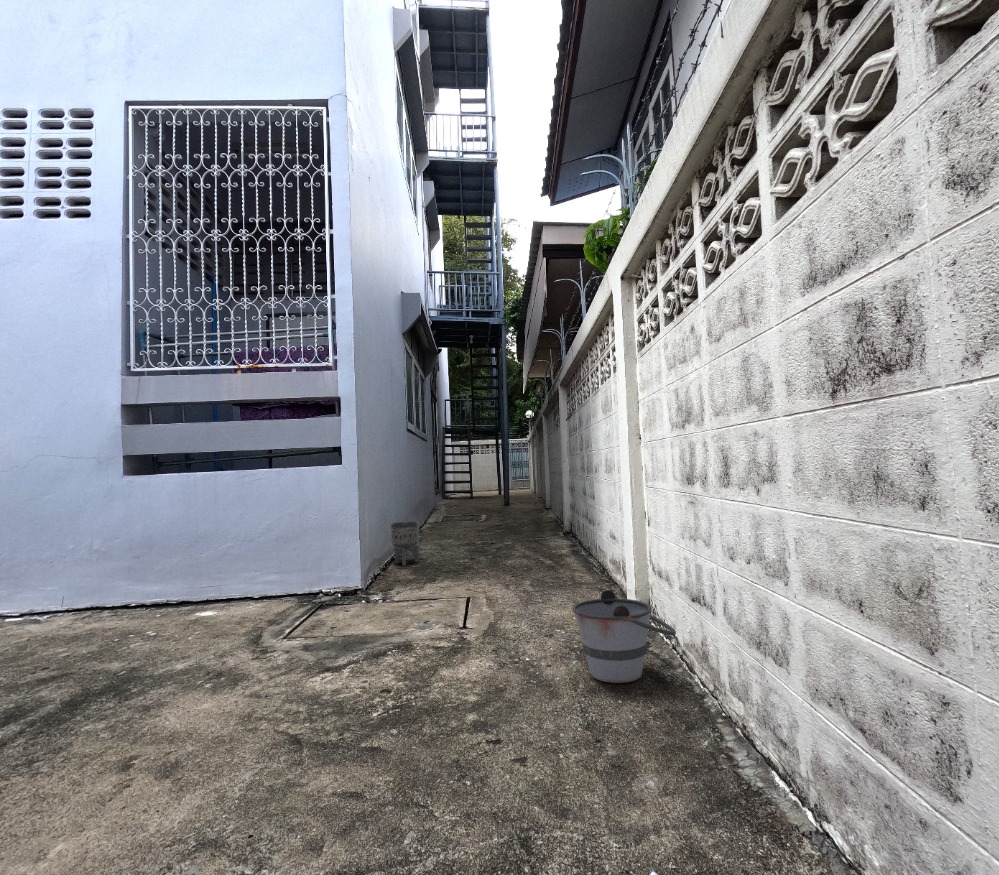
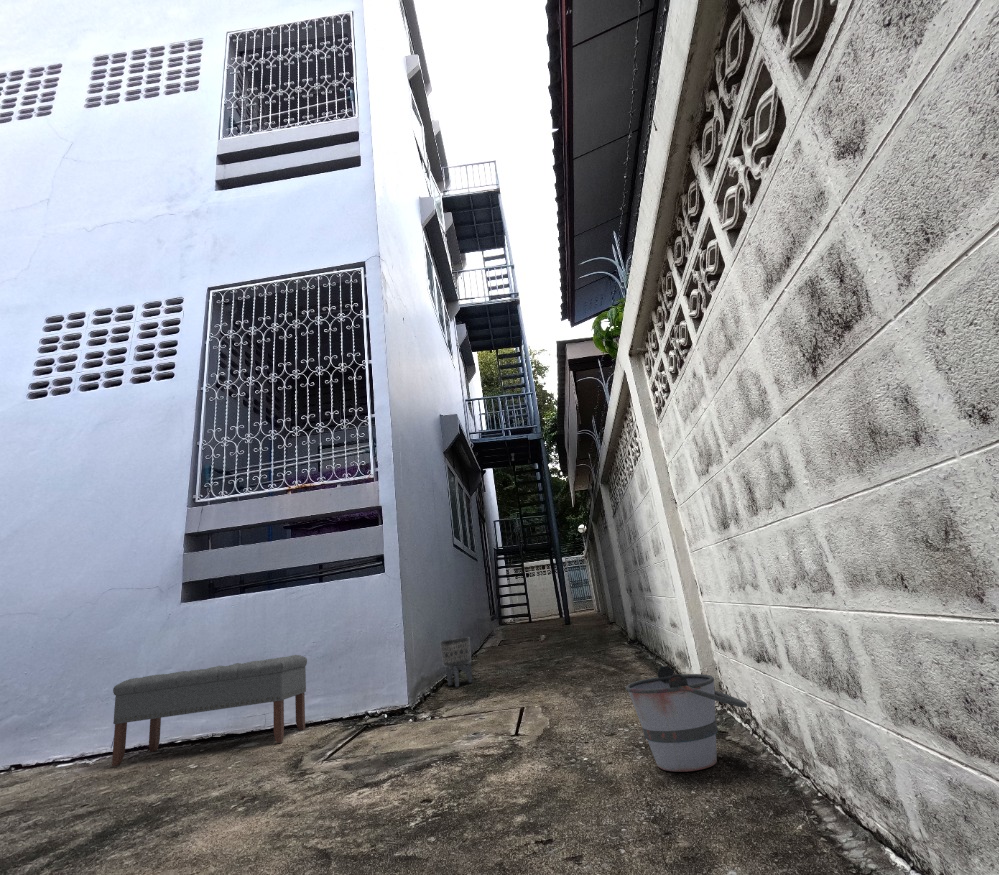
bench: none [63,533,262,623] -> present [112,655,307,766]

